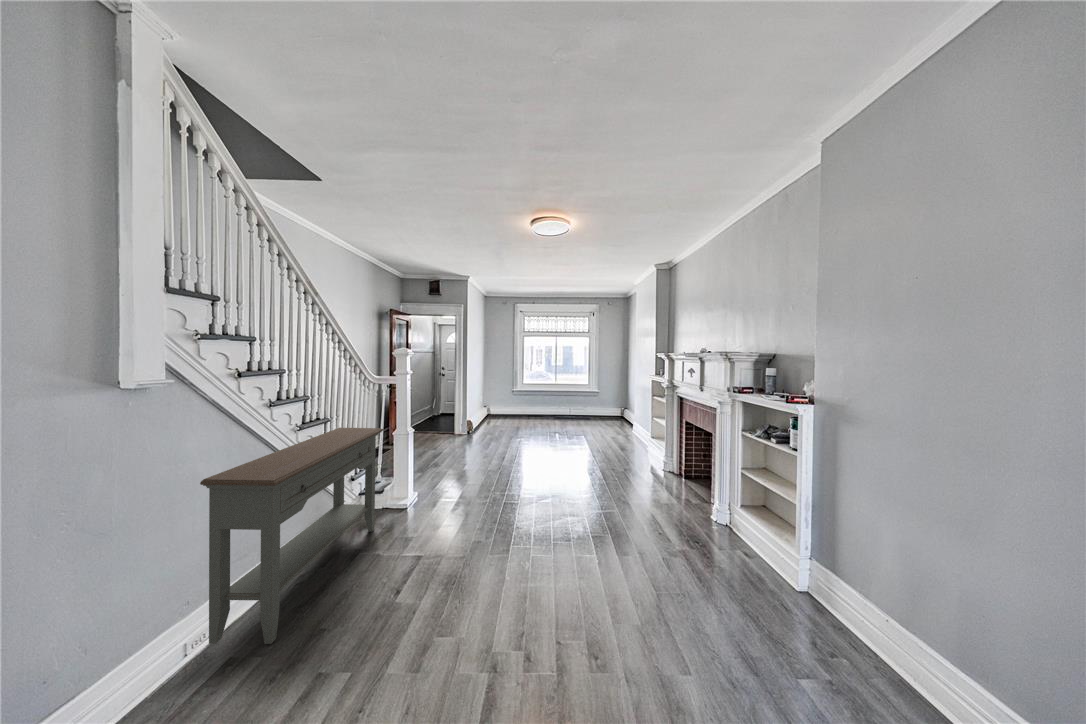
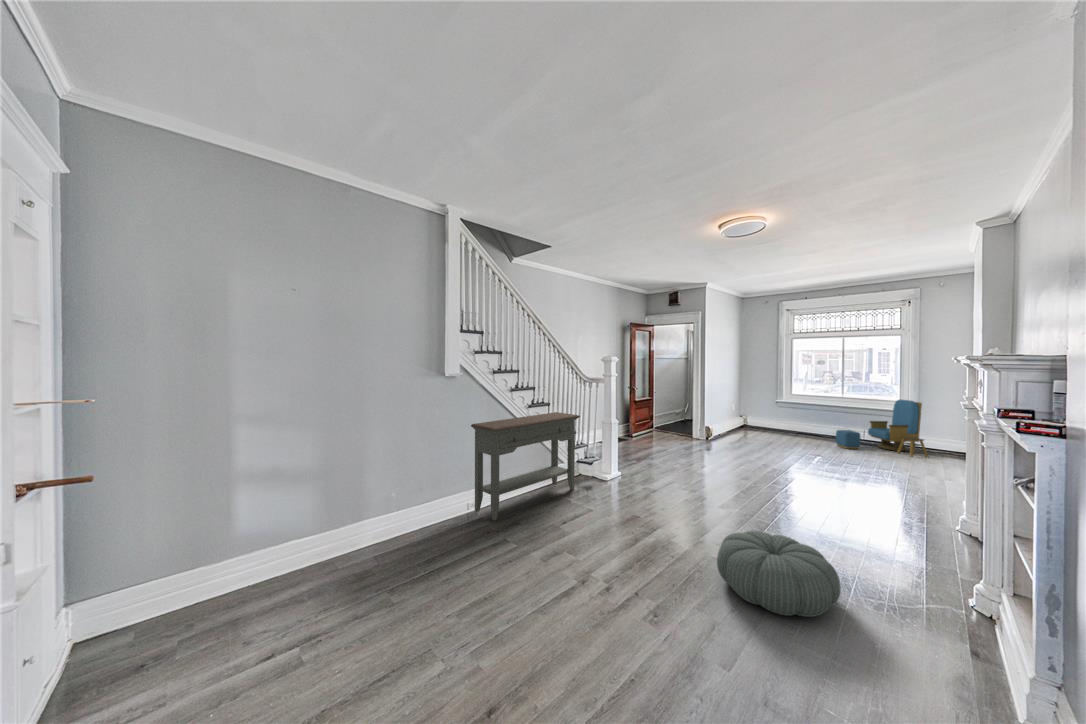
armchair: none [557,383,605,423] -> present [836,400,928,457]
pouf: none [594,517,694,596] -> present [717,531,840,617]

